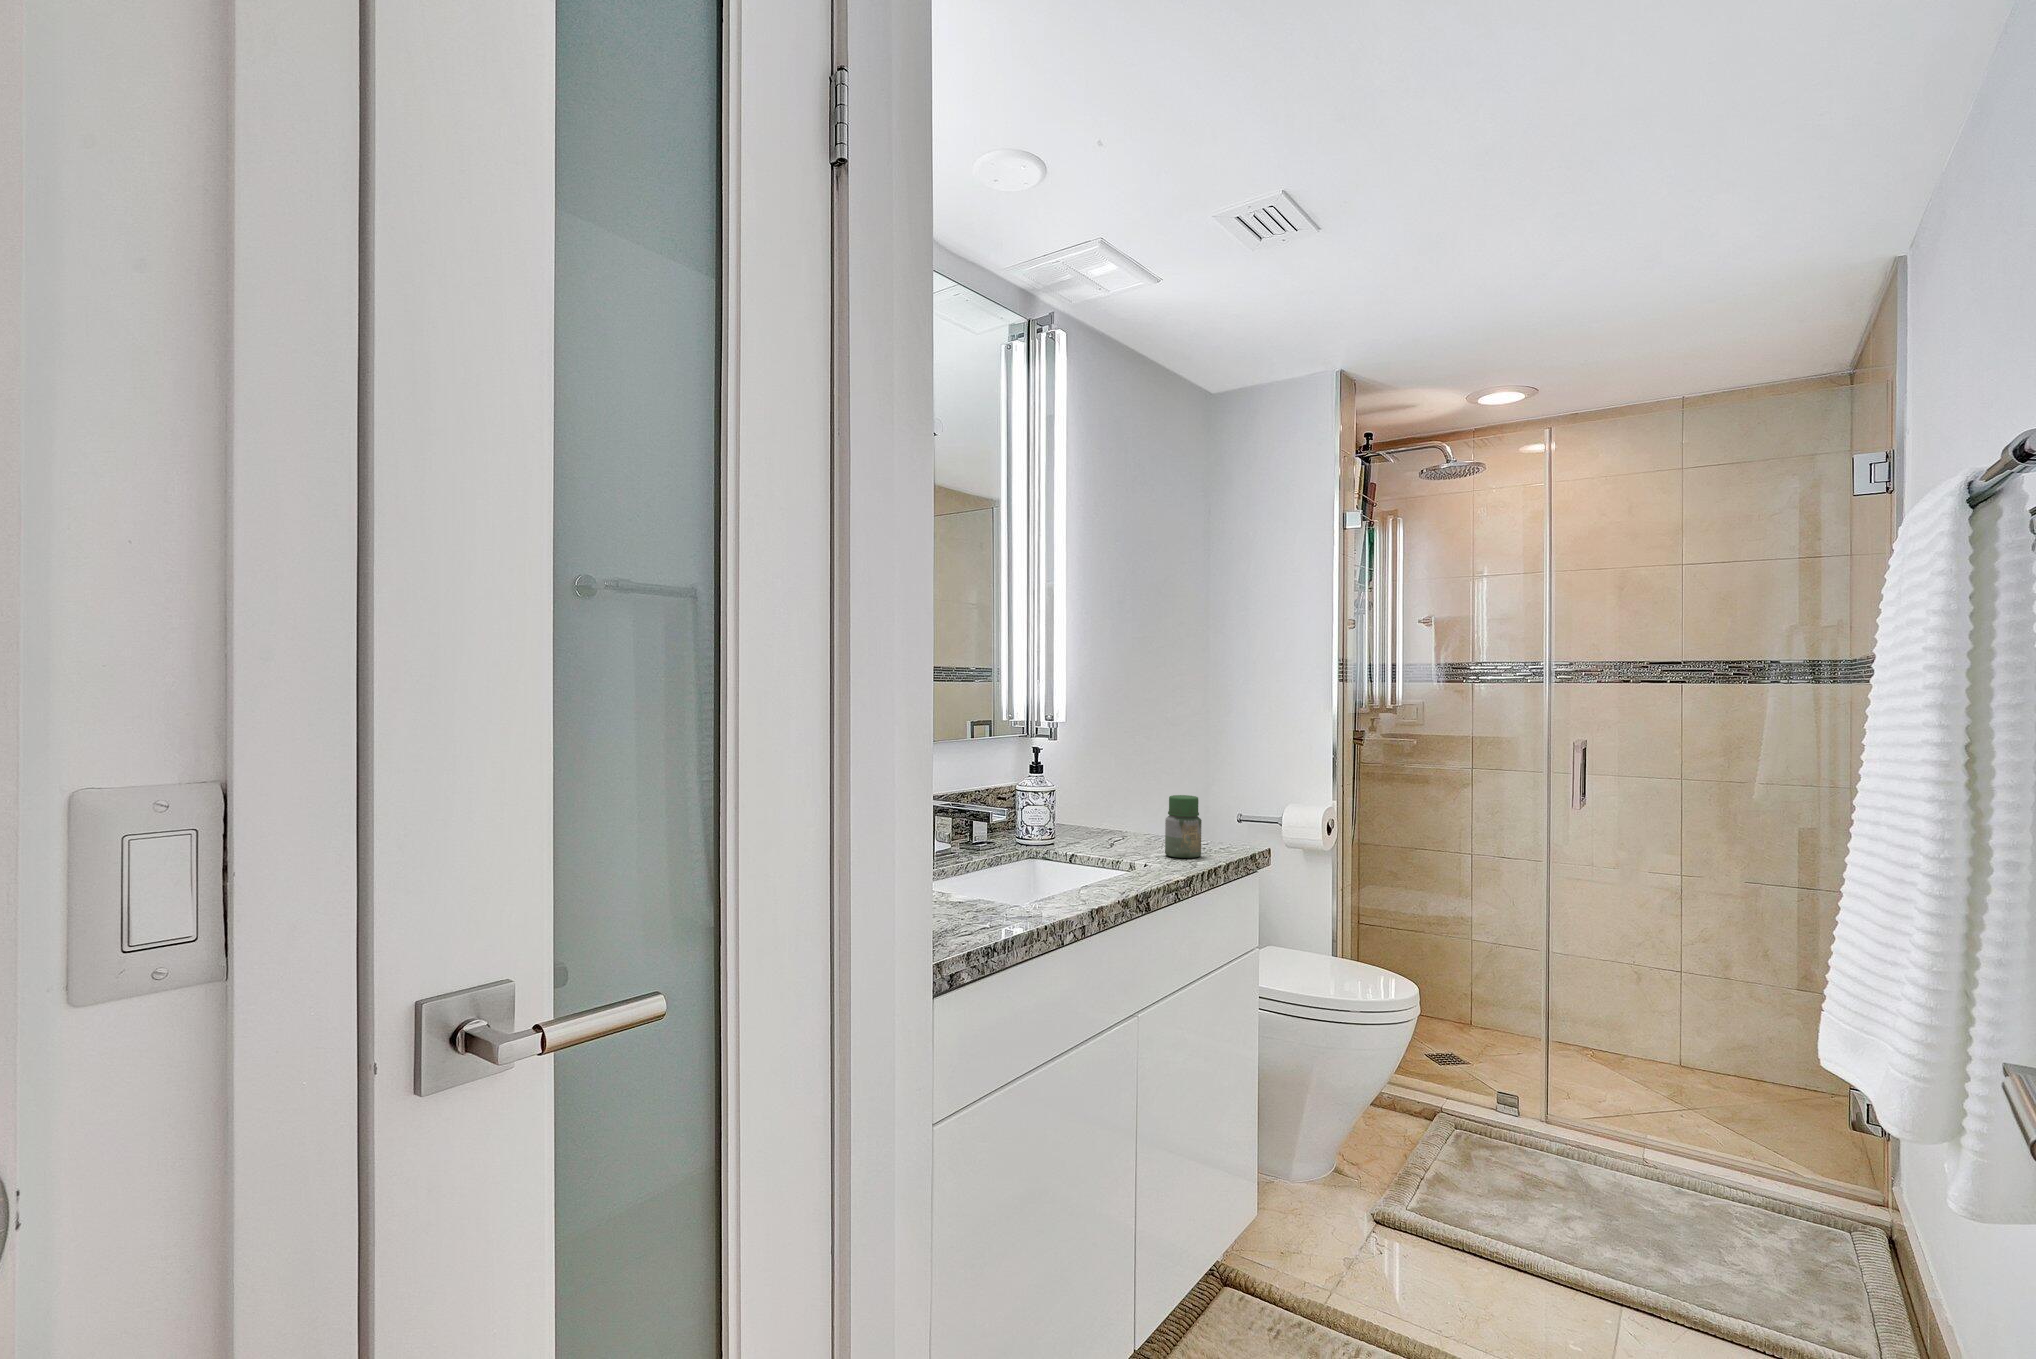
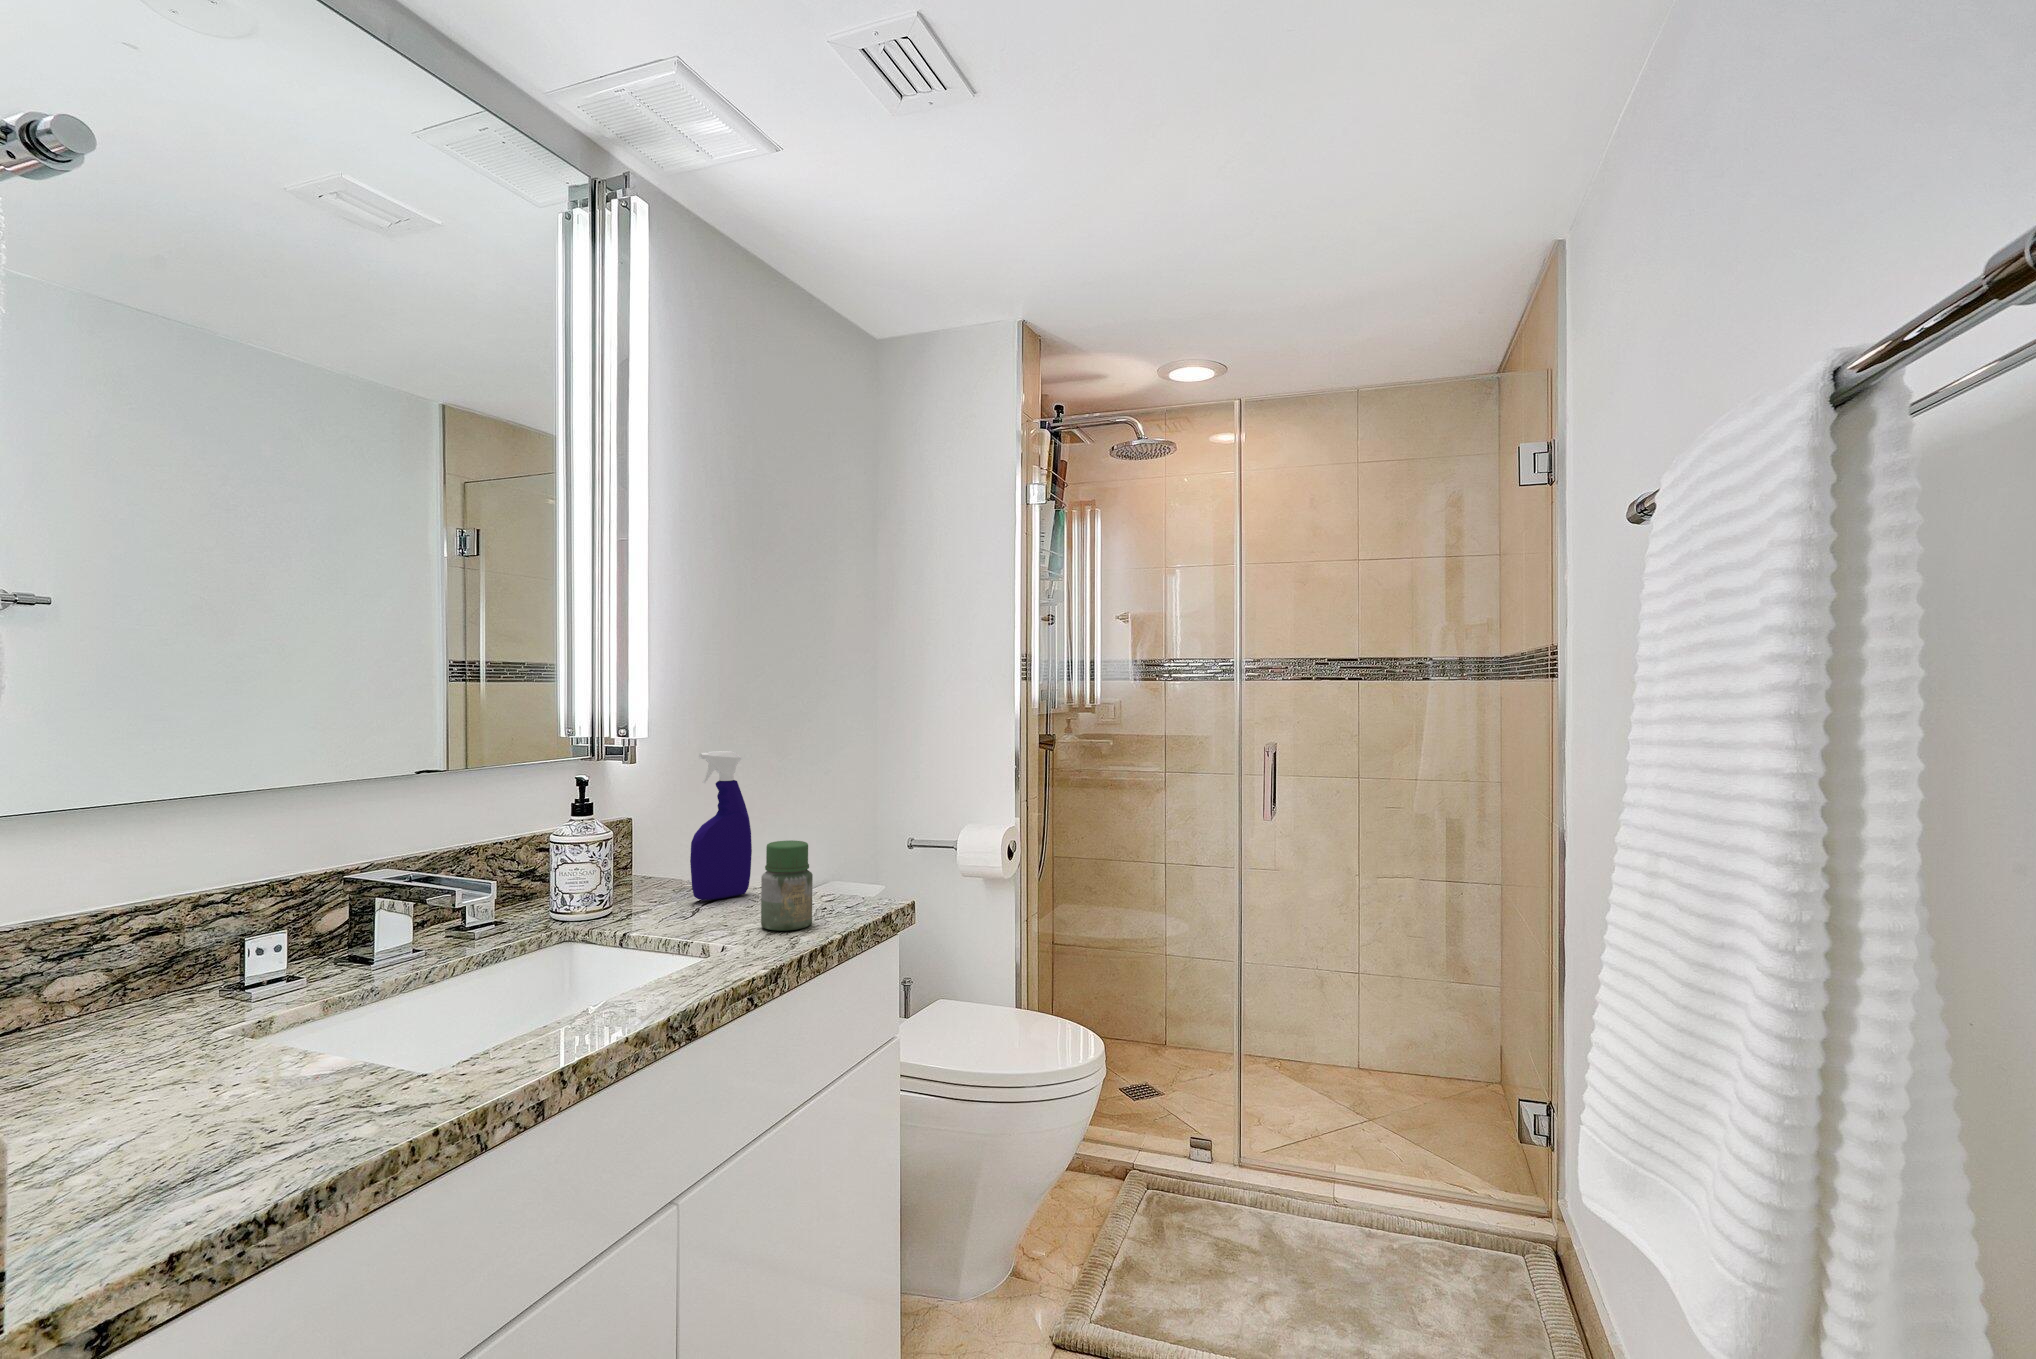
spray bottle: none [1103,732,1144,839] -> present [690,751,752,900]

